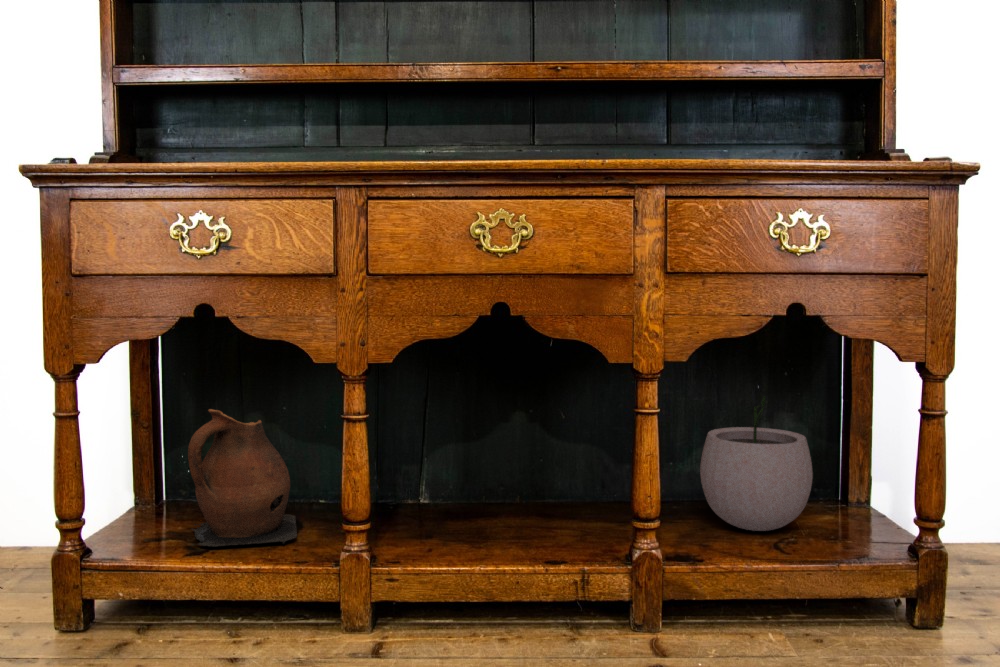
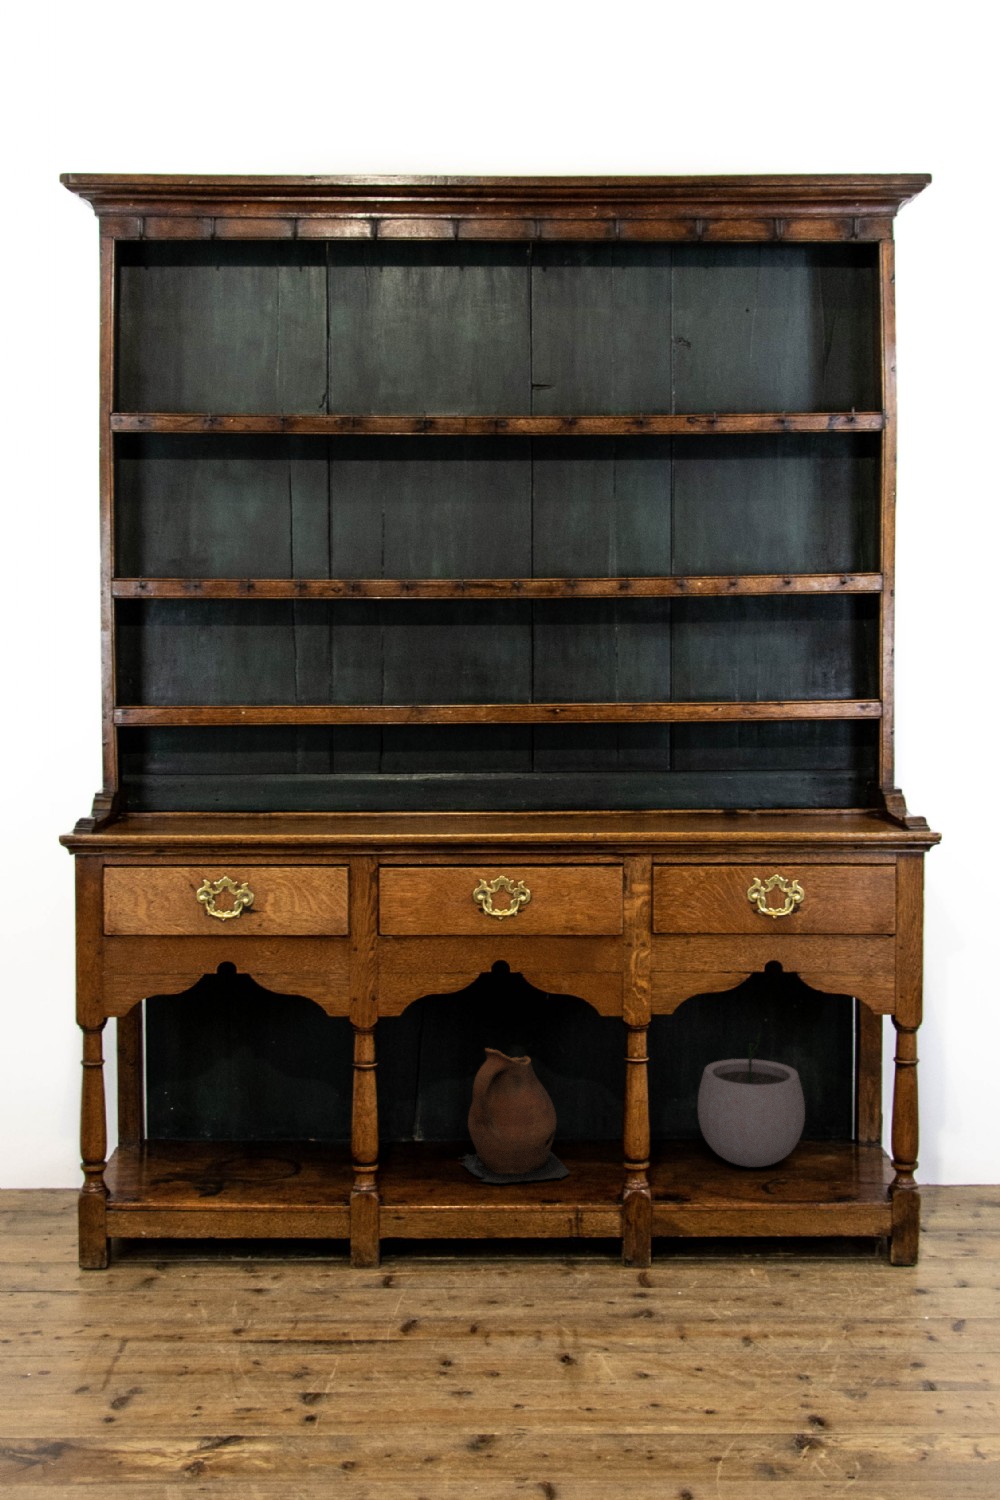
ceramic pitcher: present [188,409,297,546] -> present [463,1048,569,1183]

